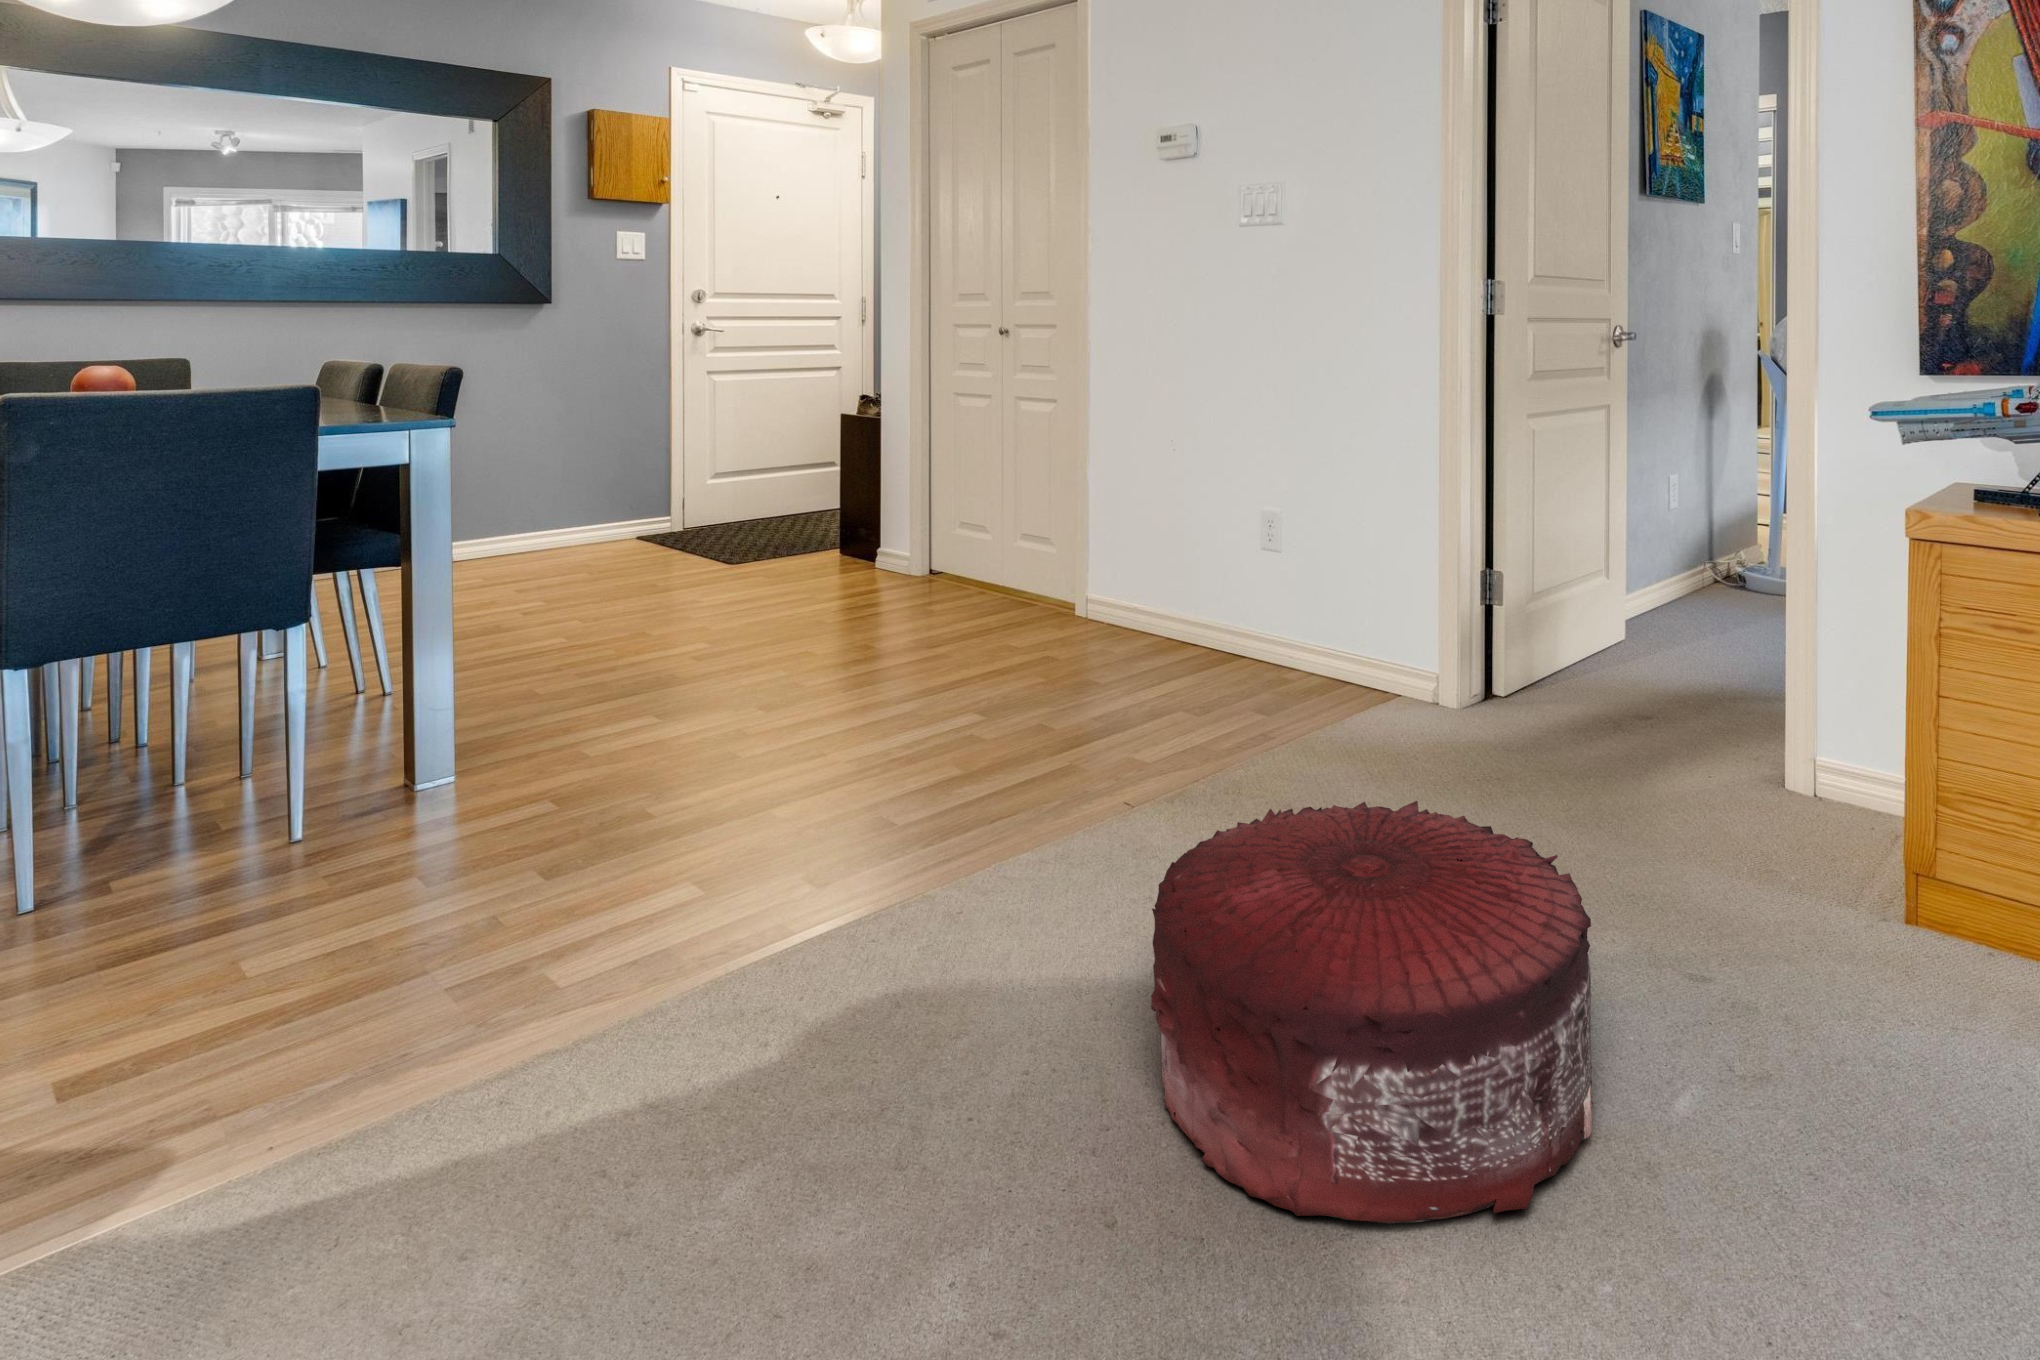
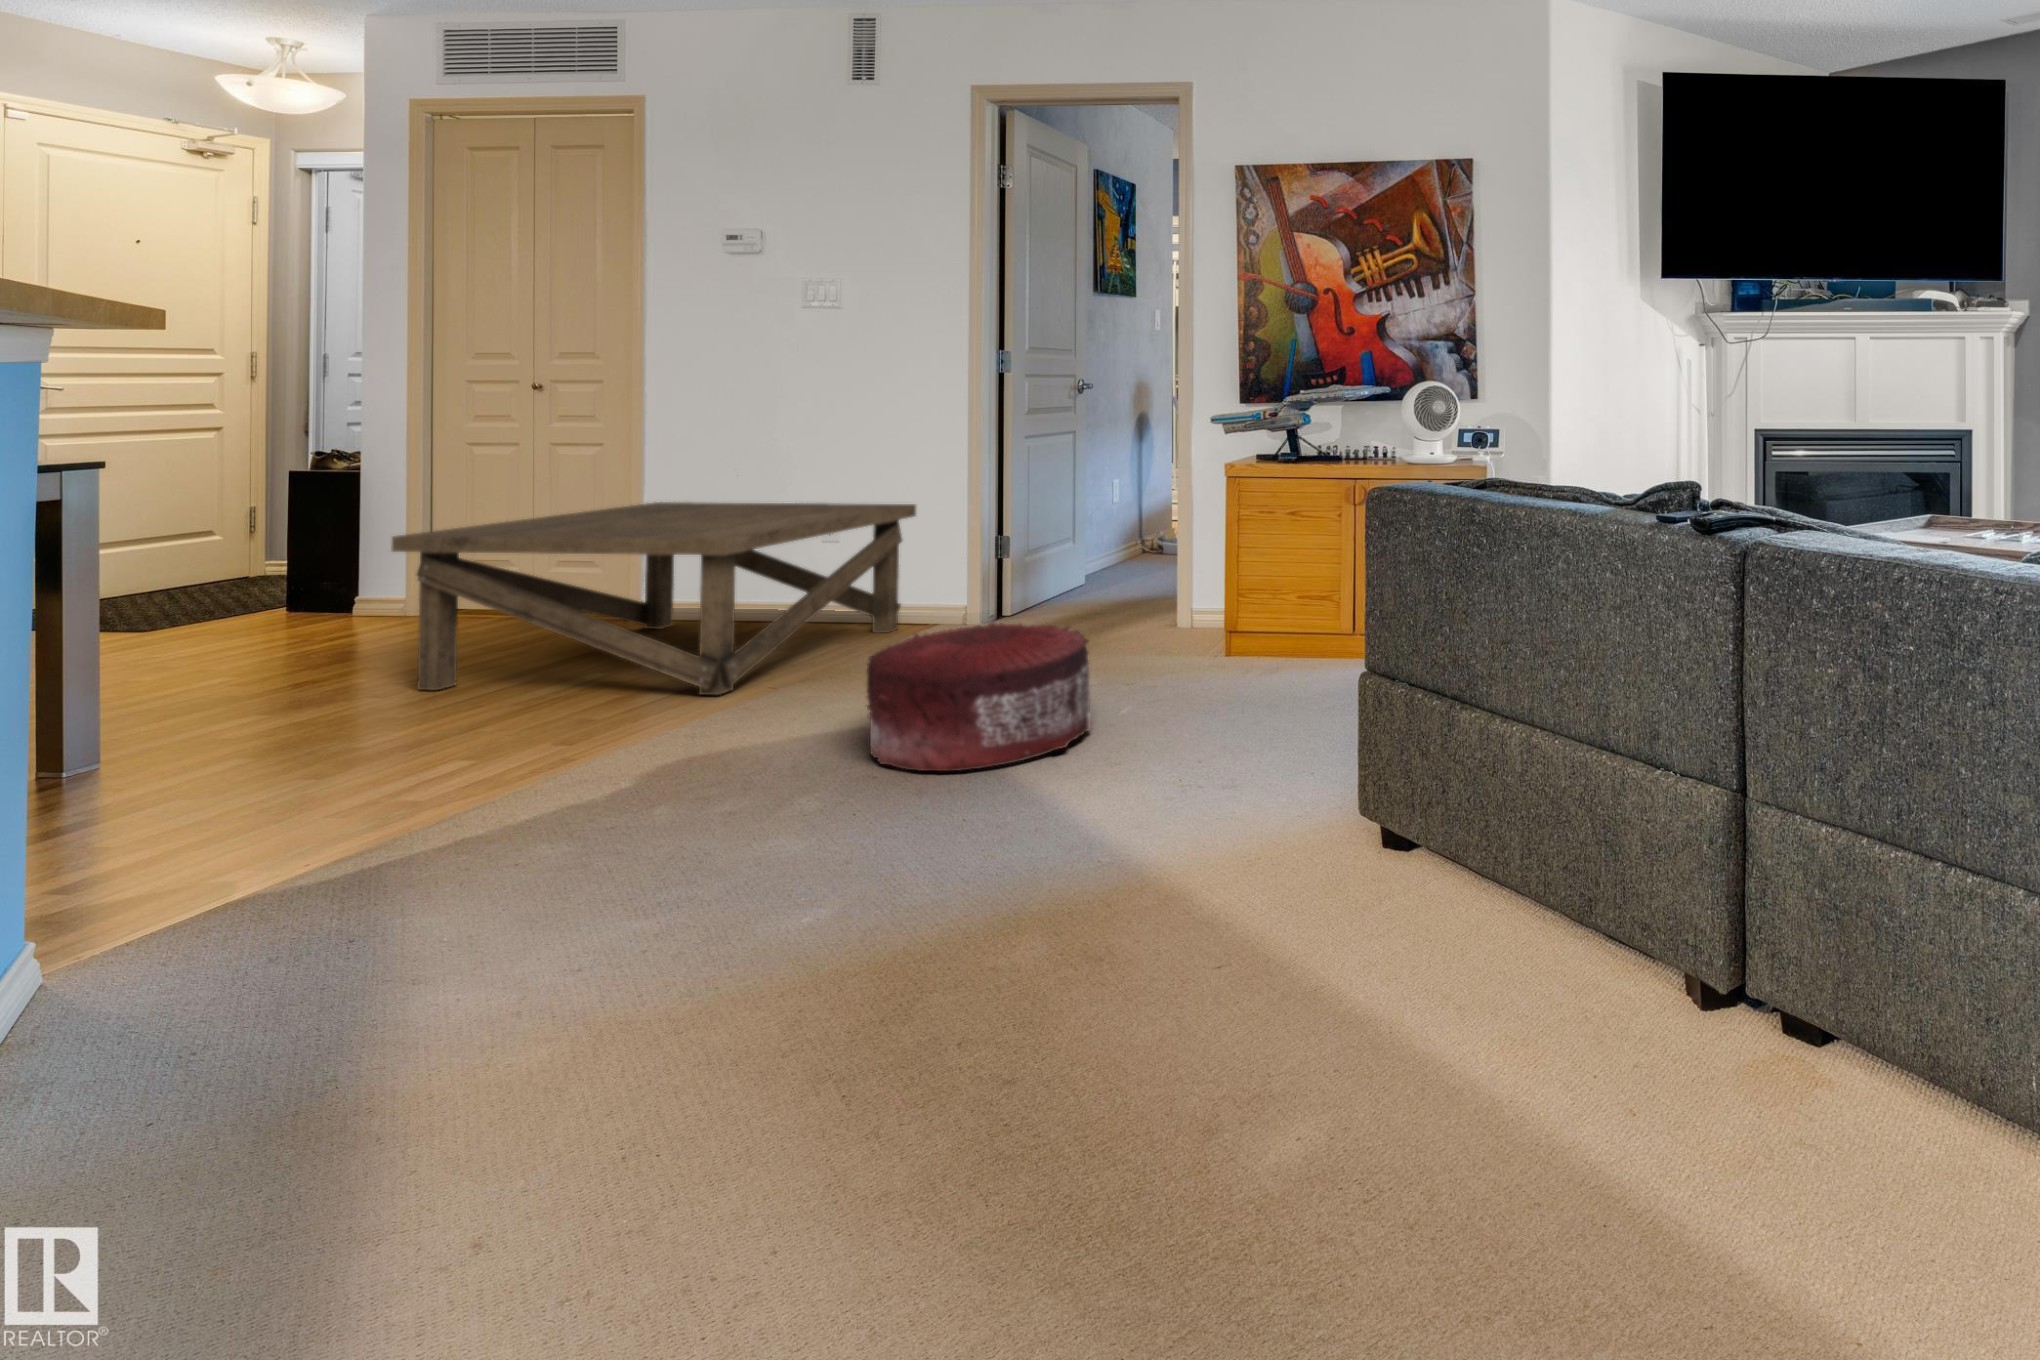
coffee table: none [791,478,1372,795] -> present [391,502,916,695]

